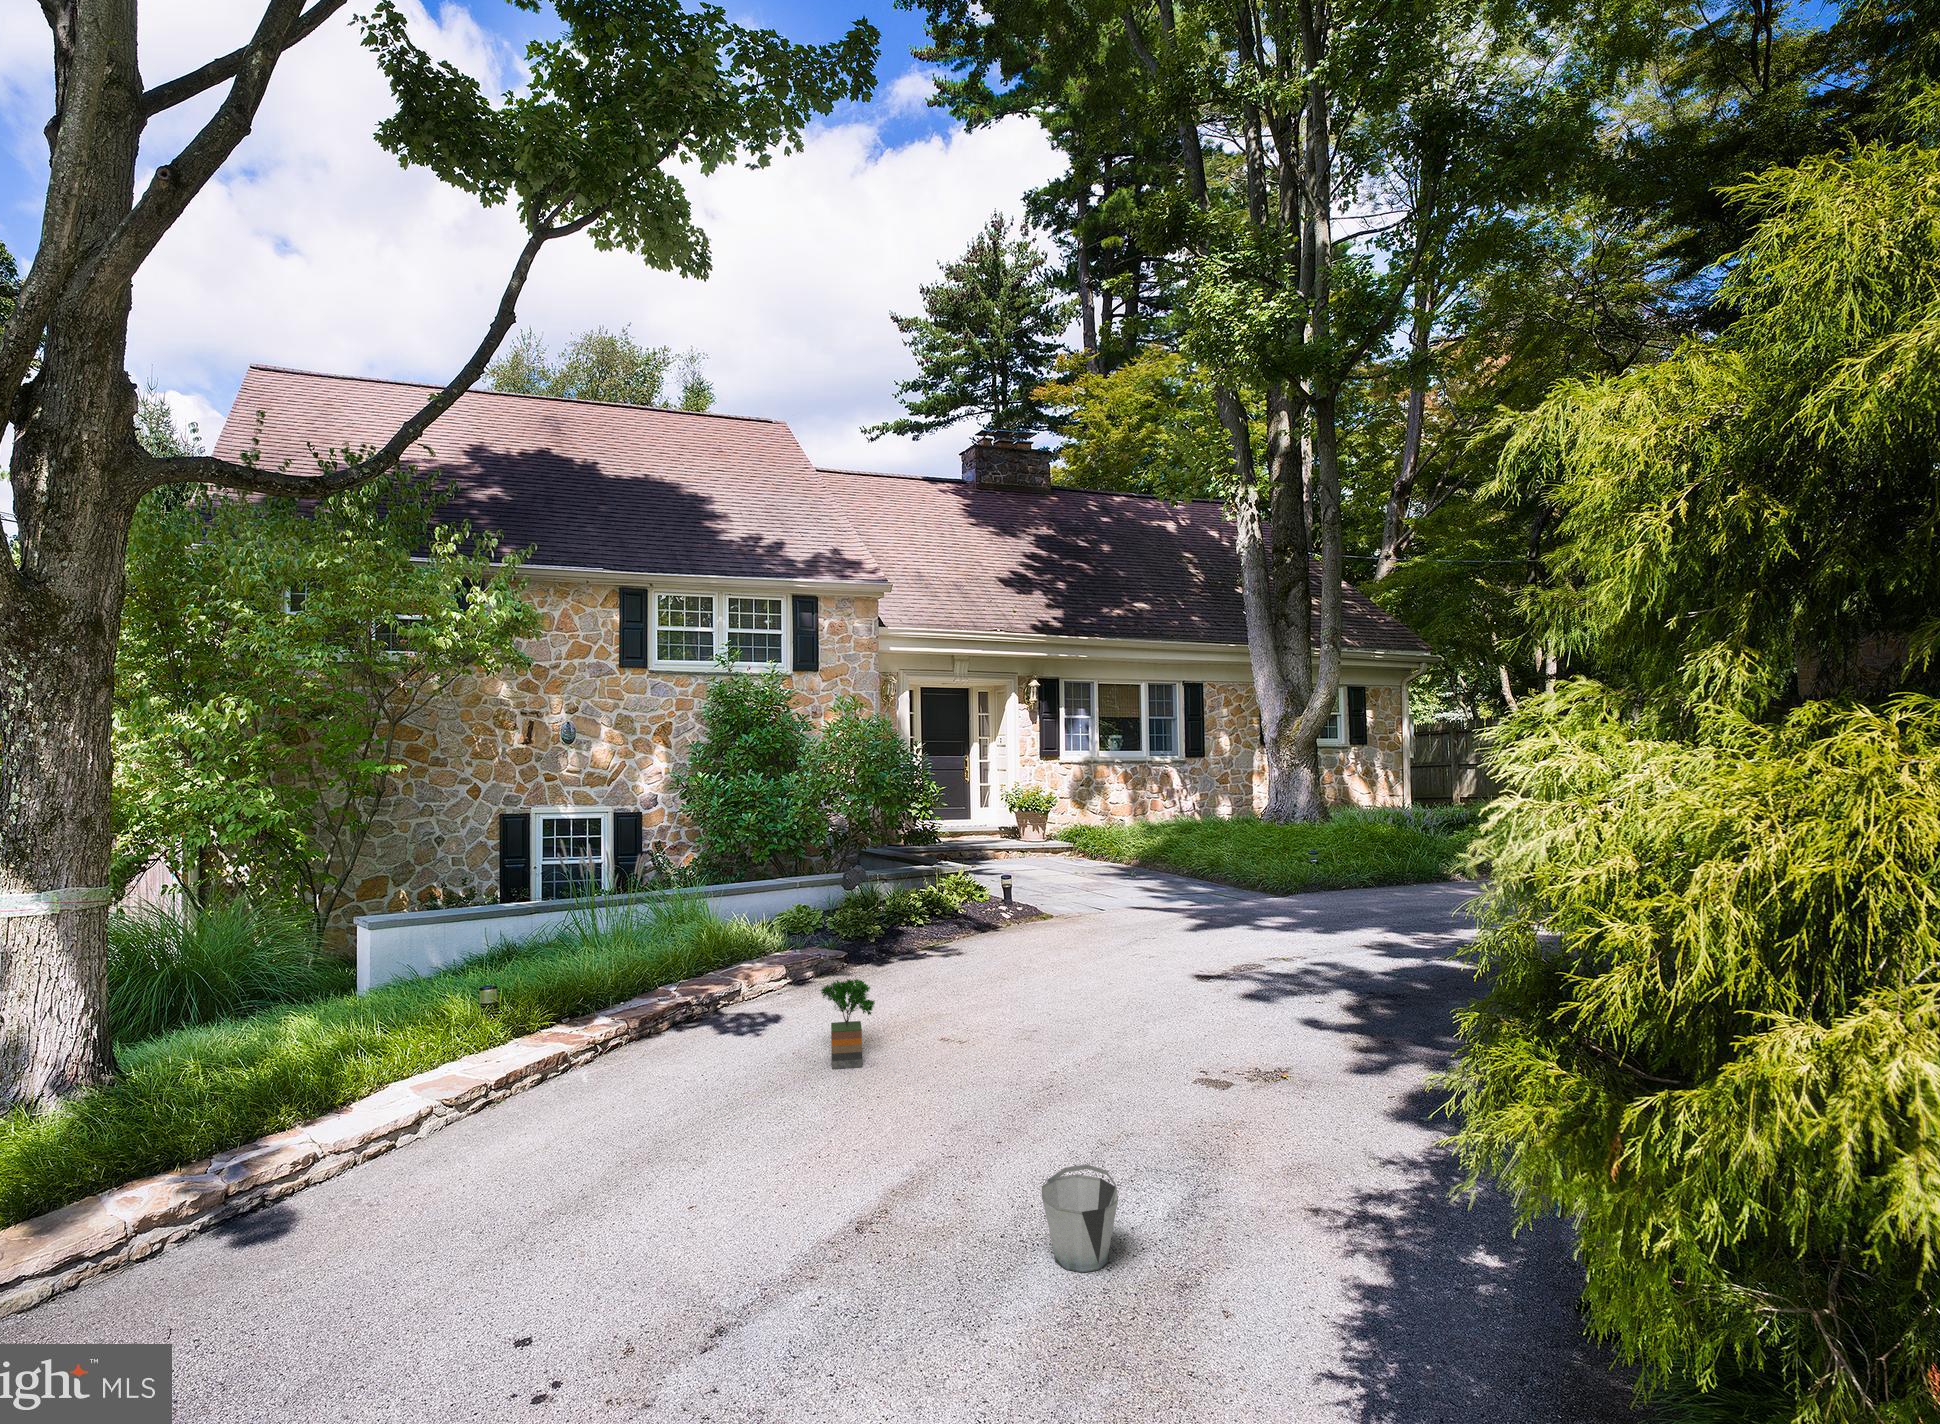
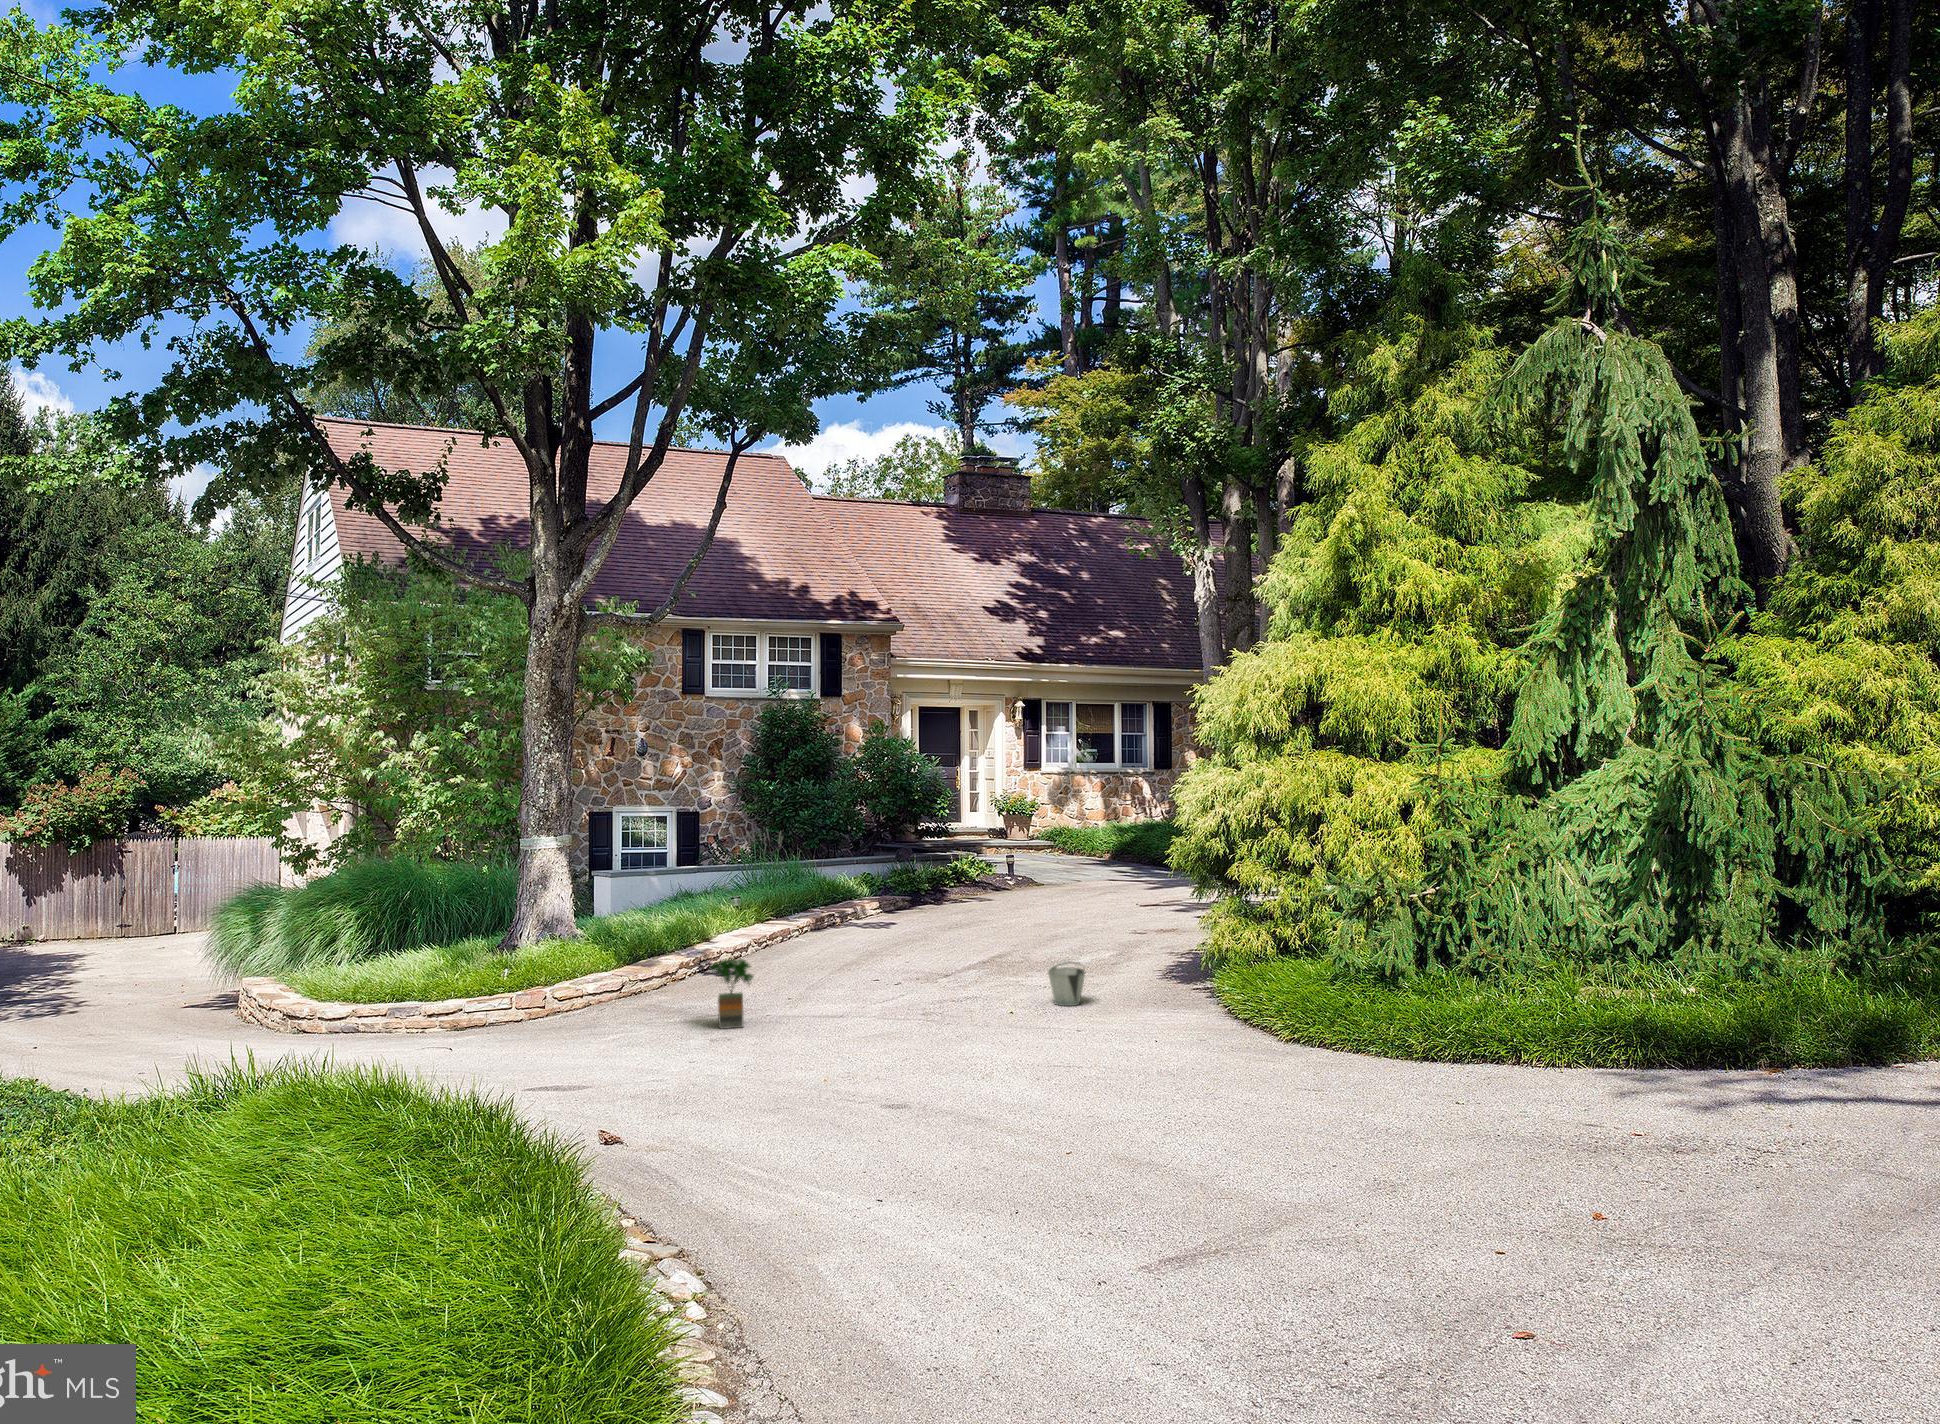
potted tree: present [821,979,875,1069] -> present [711,958,753,1029]

